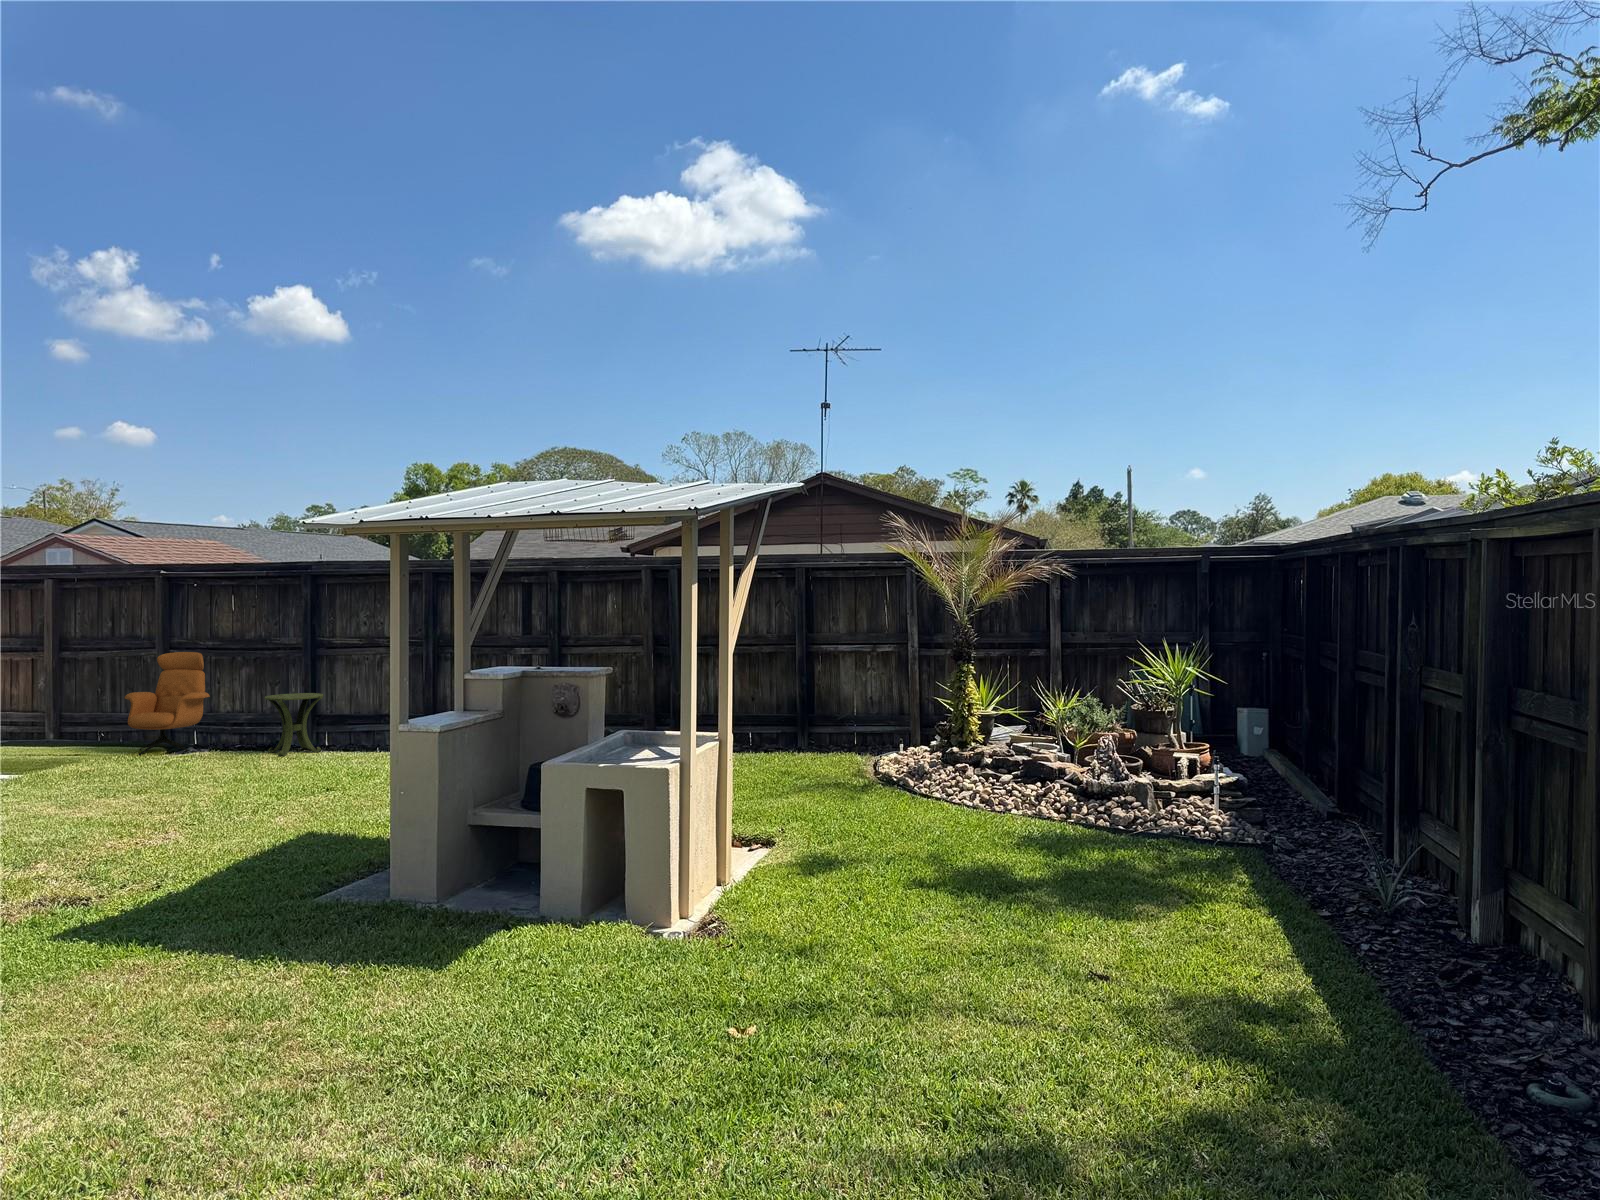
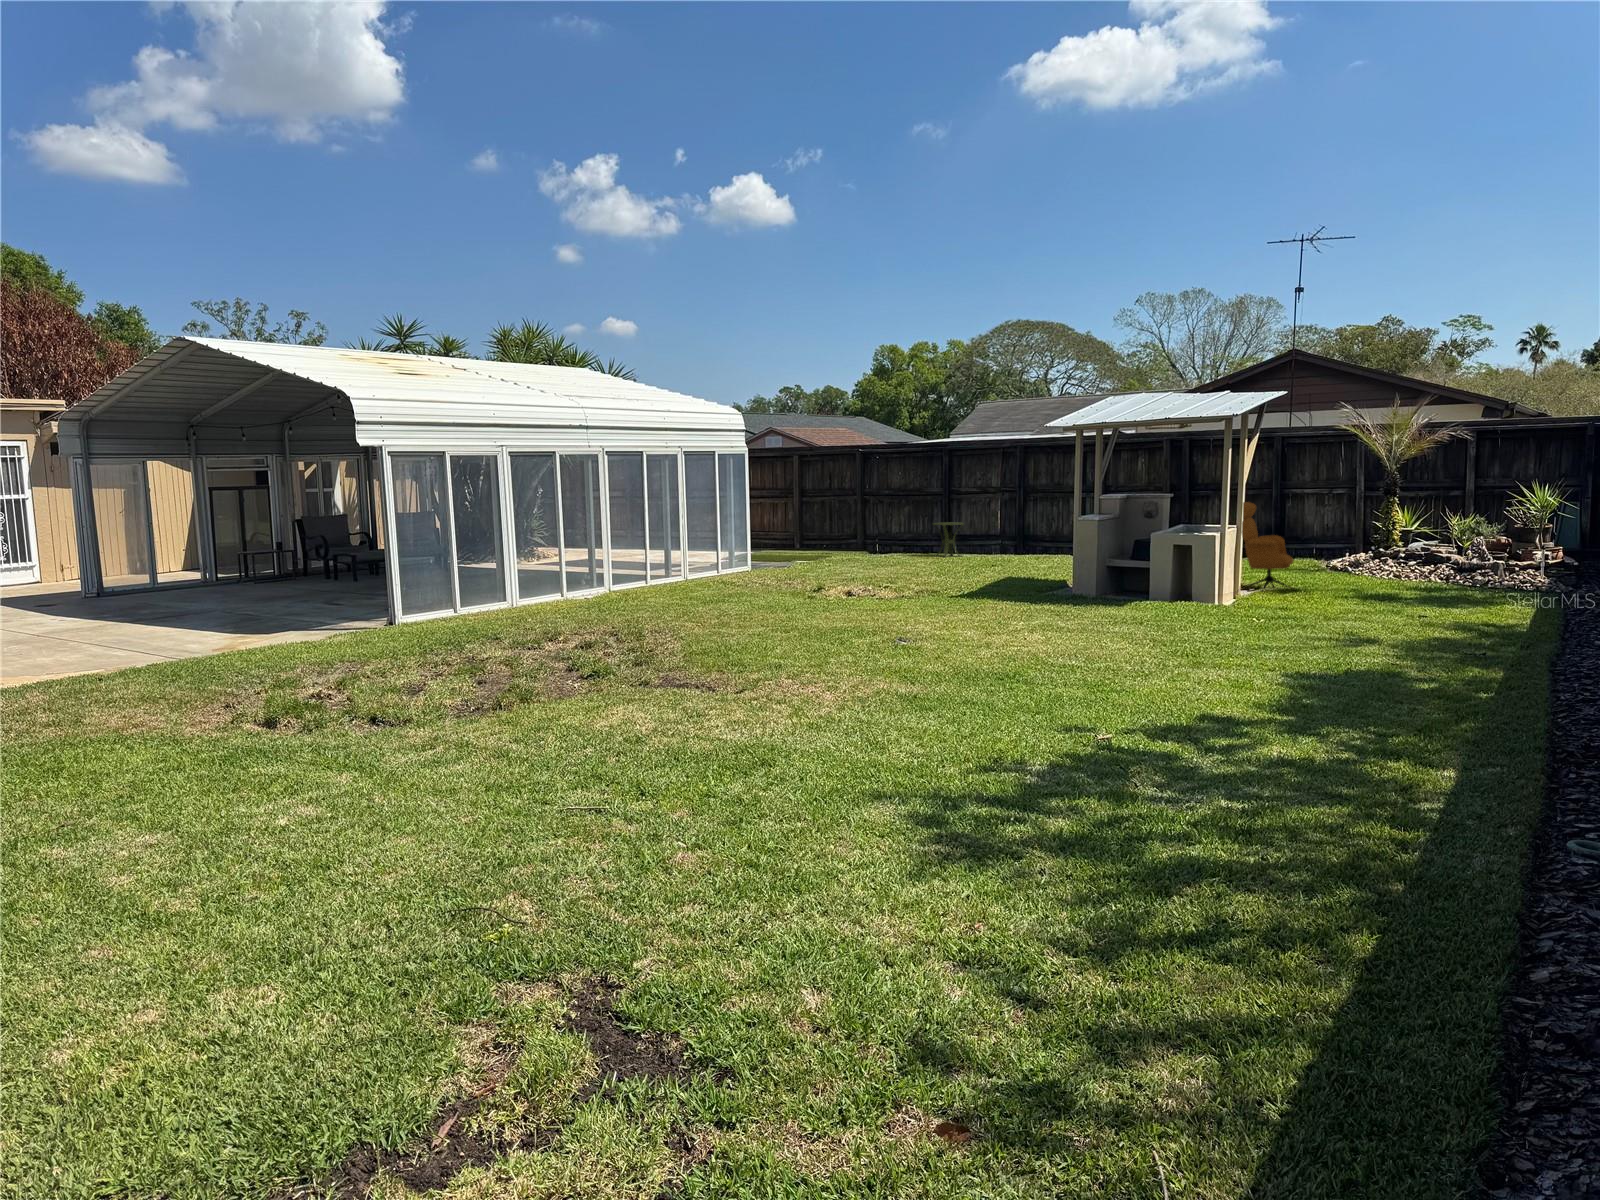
armchair: present [125,652,210,755] -> present [1241,502,1294,589]

